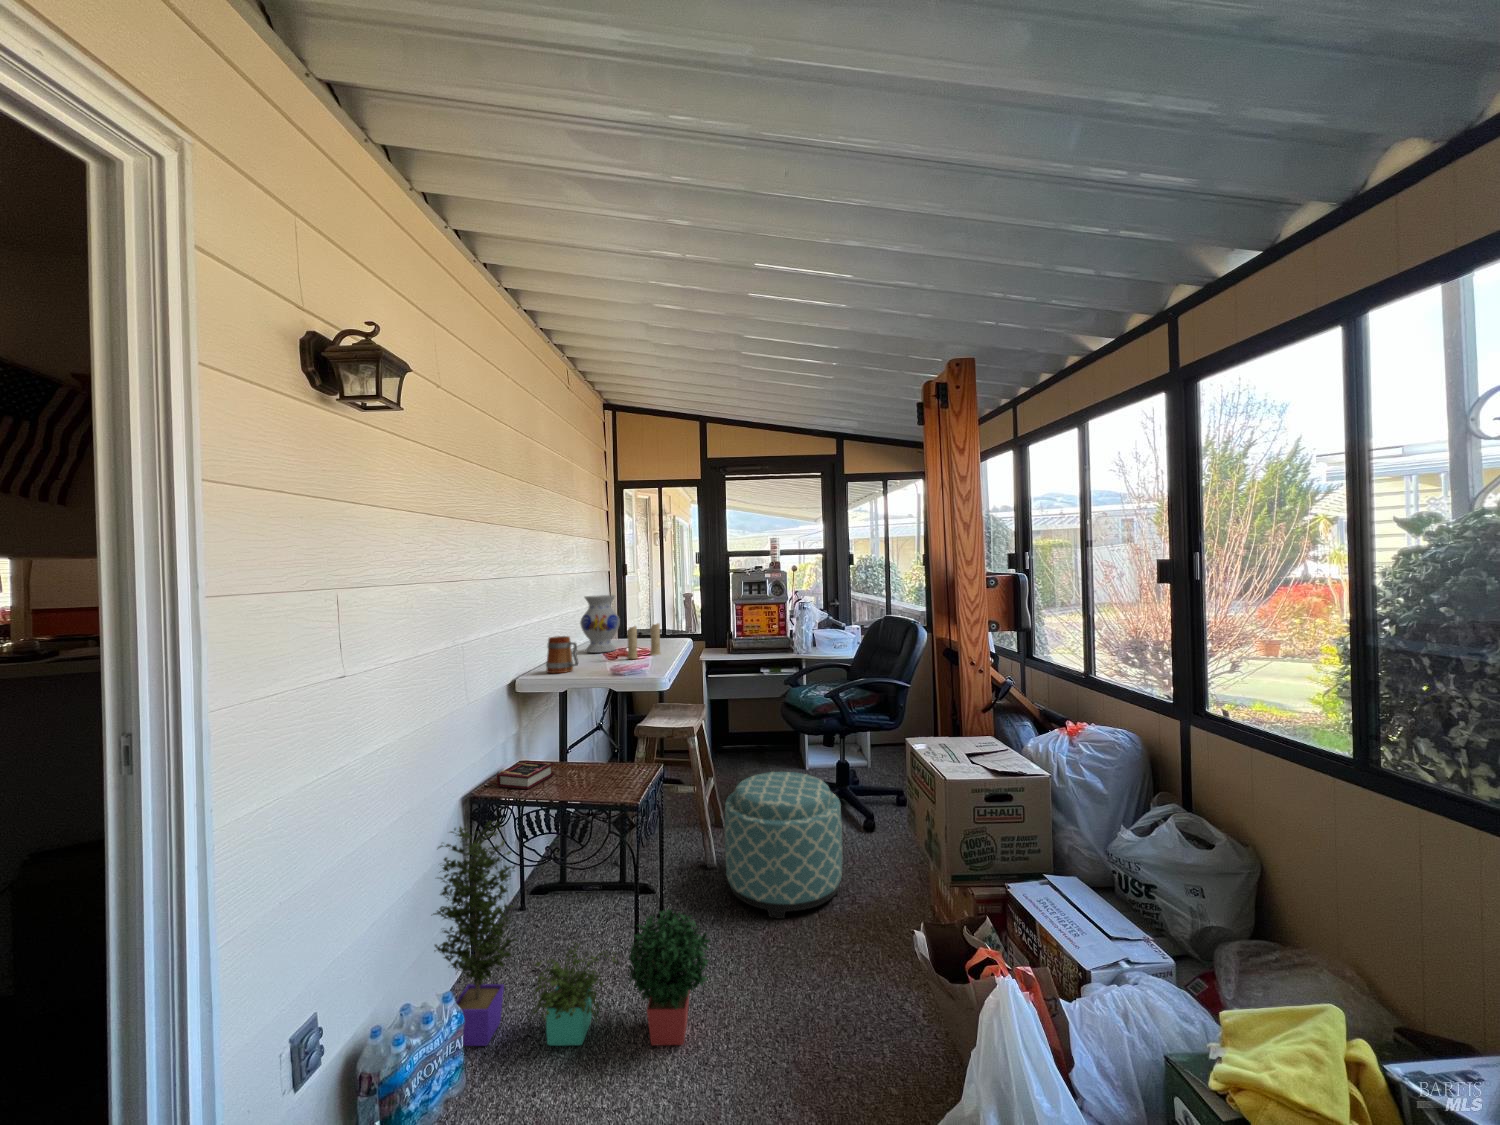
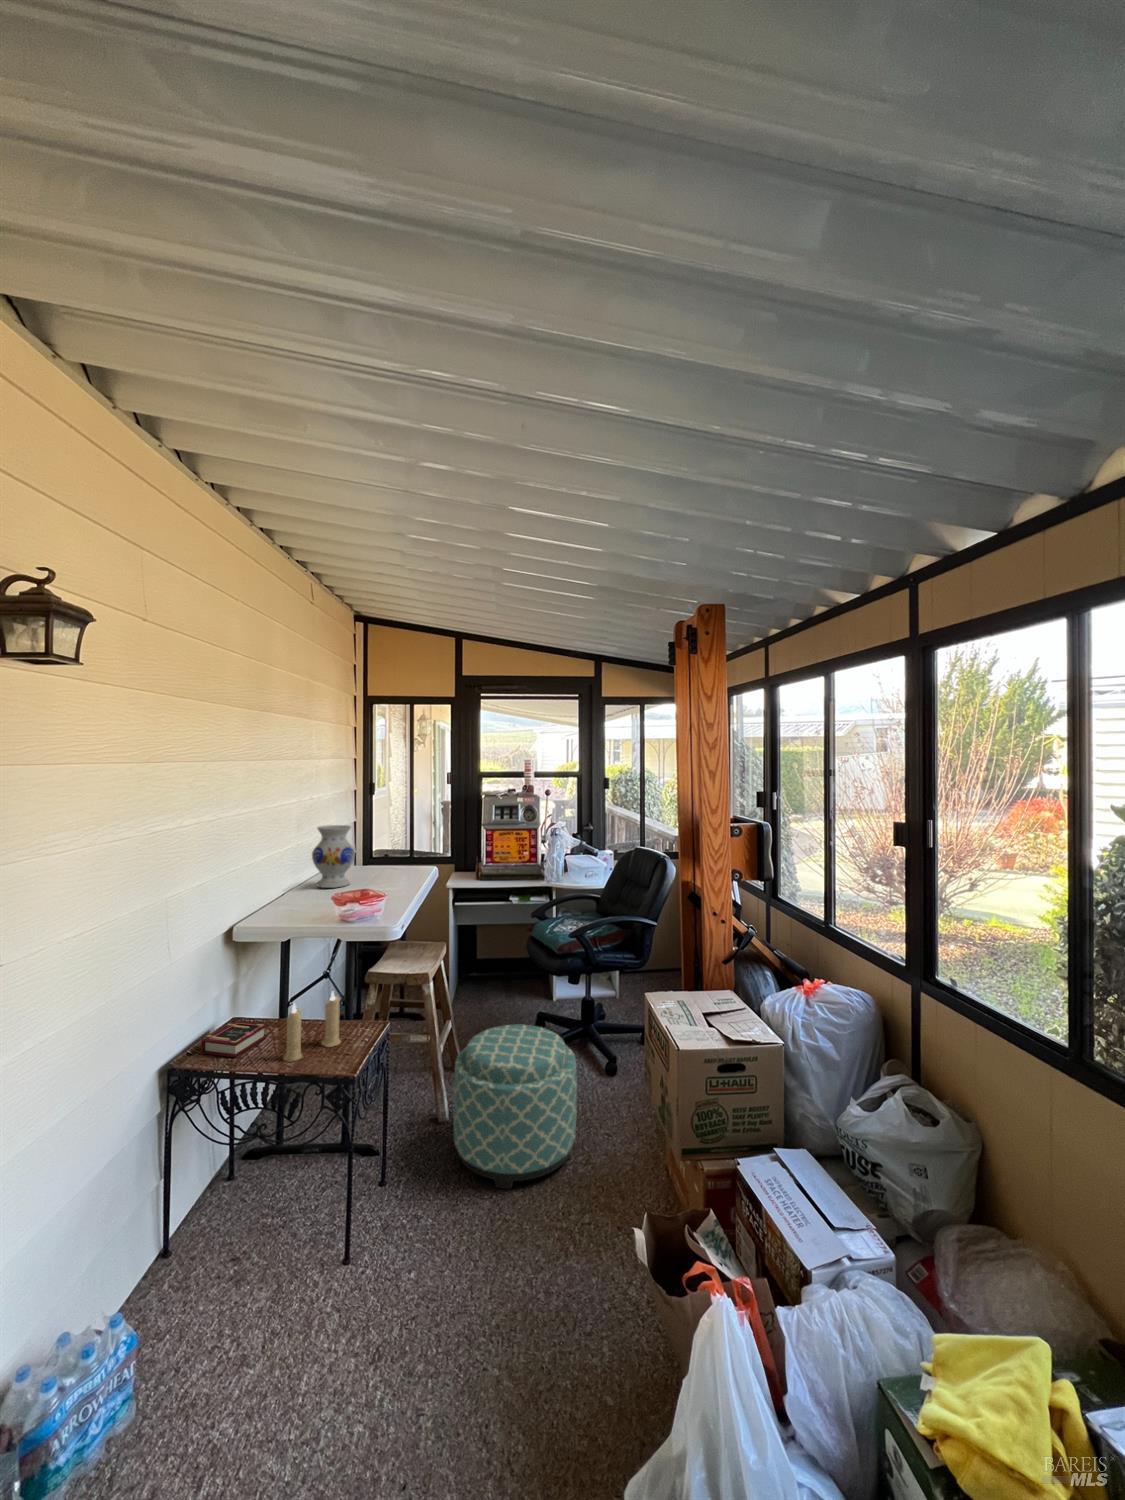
candle: present [626,620,661,659] -> present [283,992,341,1062]
mug: present [546,636,578,673] -> none [268,877,303,919]
potted plant: present [433,821,710,1046] -> none [110,1107,423,1362]

